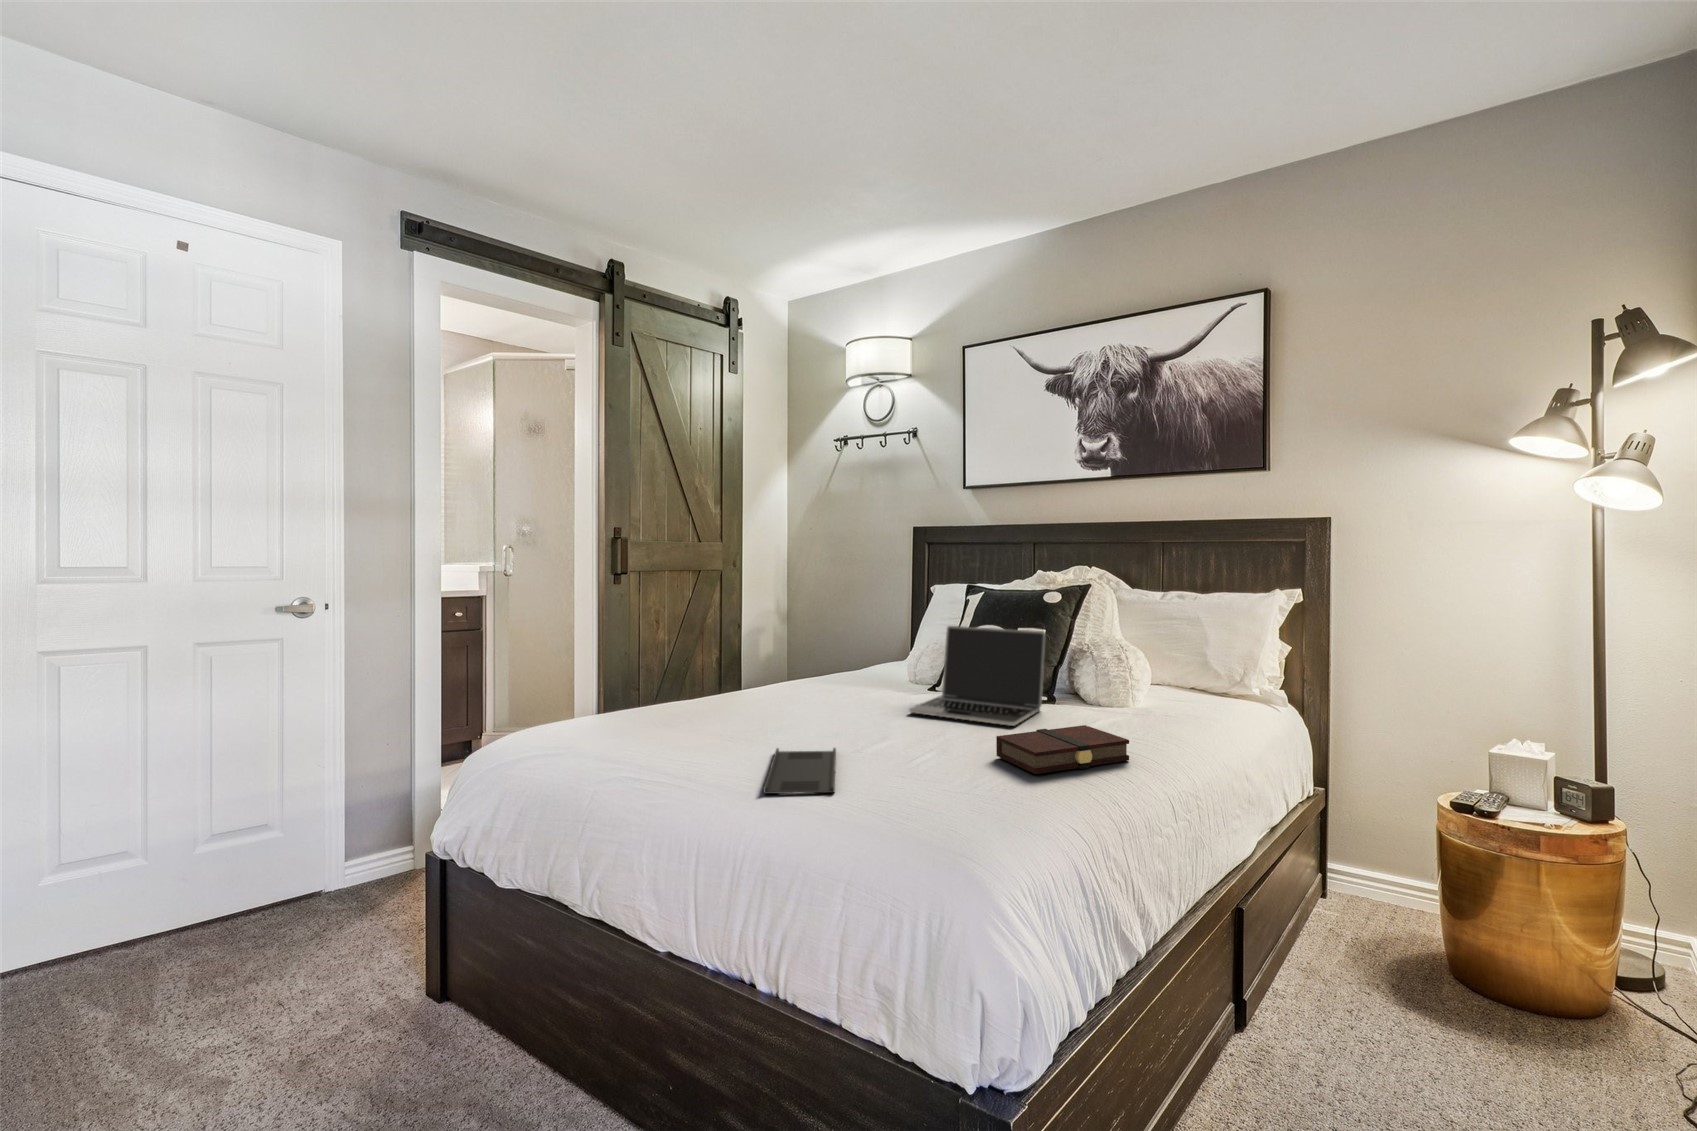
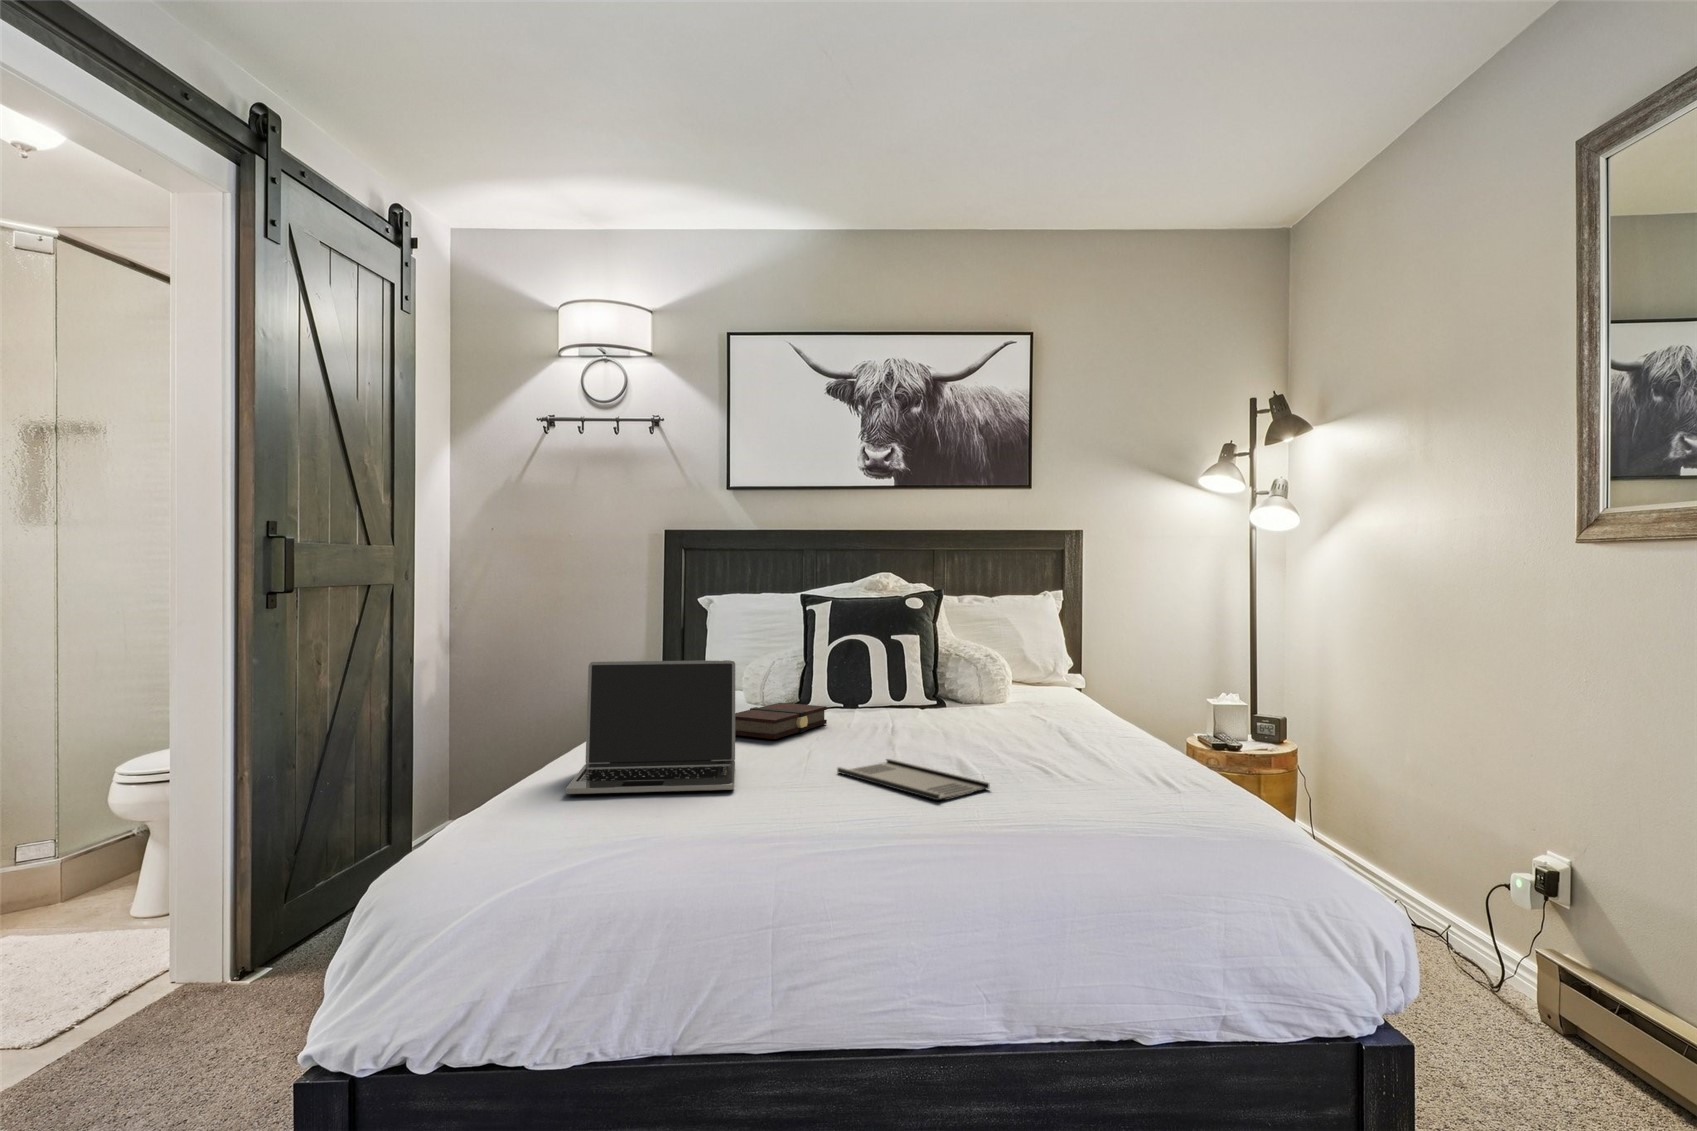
laptop: present [909,626,1046,726] -> present [566,660,735,794]
book: present [996,725,1129,774] -> present [735,703,827,739]

